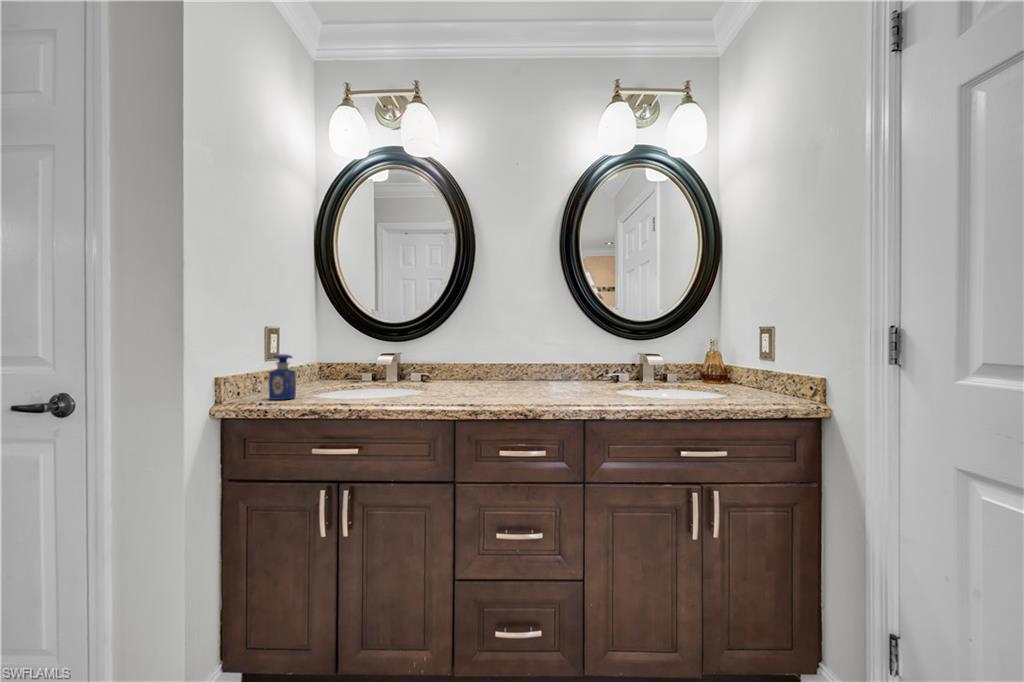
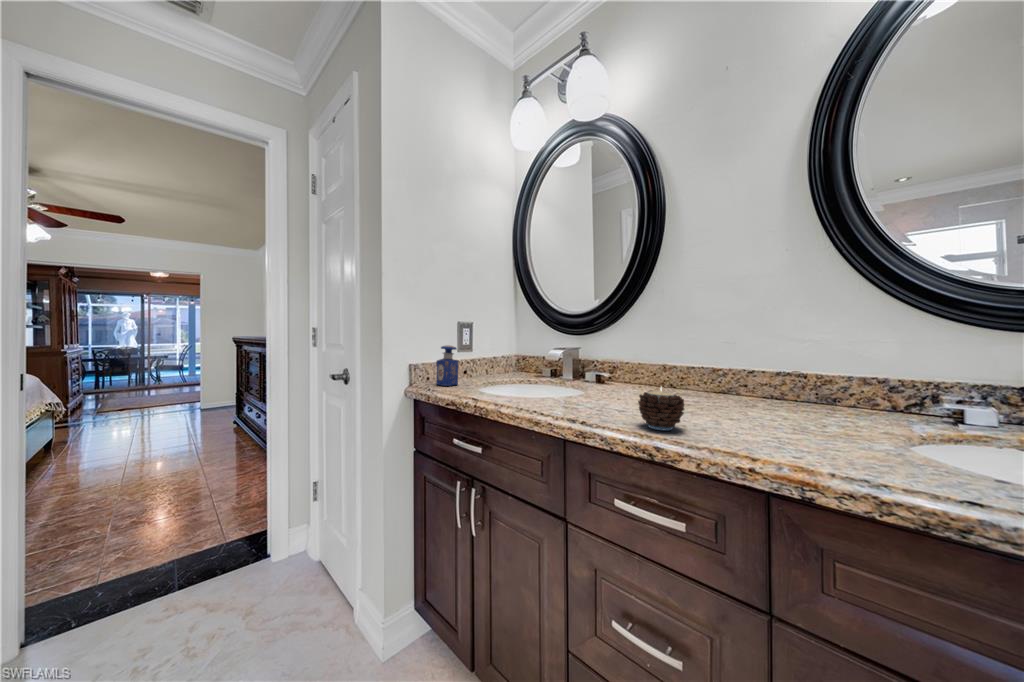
candle: none [504,372,534,402] -> present [638,388,684,430]

